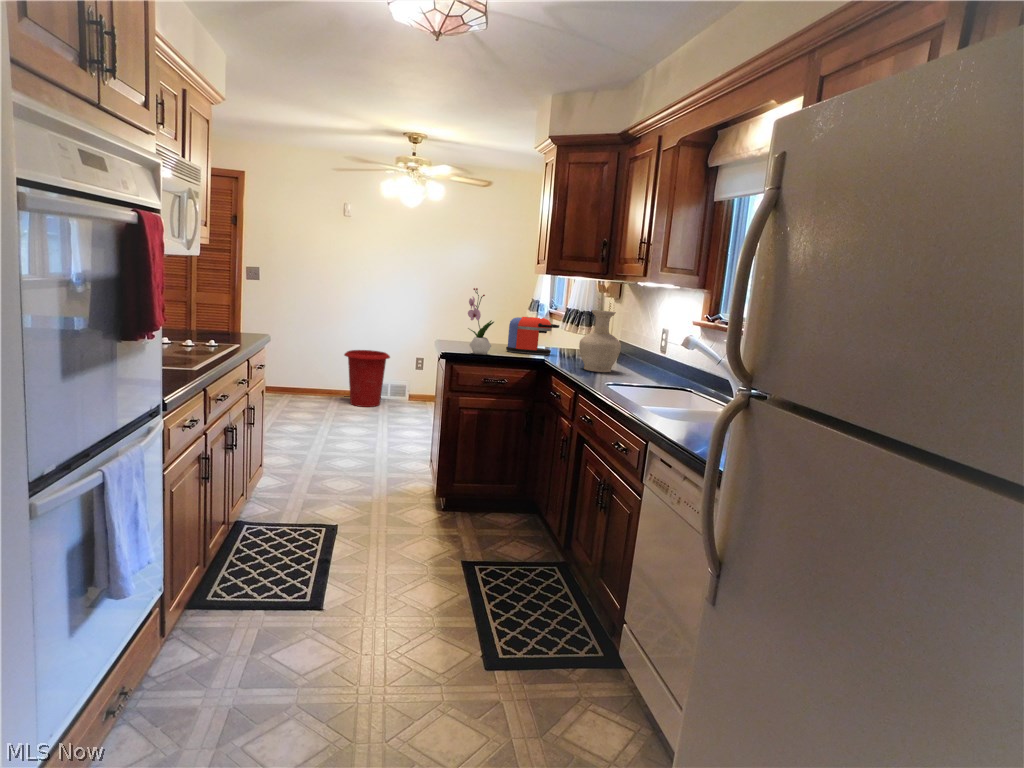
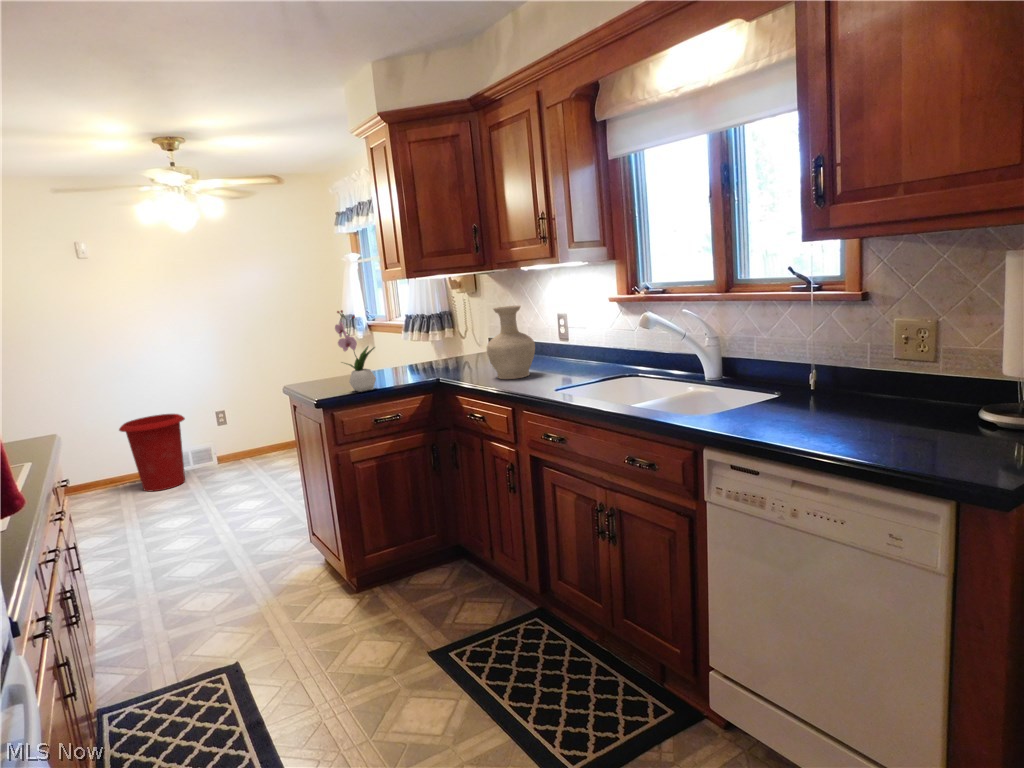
coffee maker: present [506,317,559,355] -> none [382,329,441,379]

